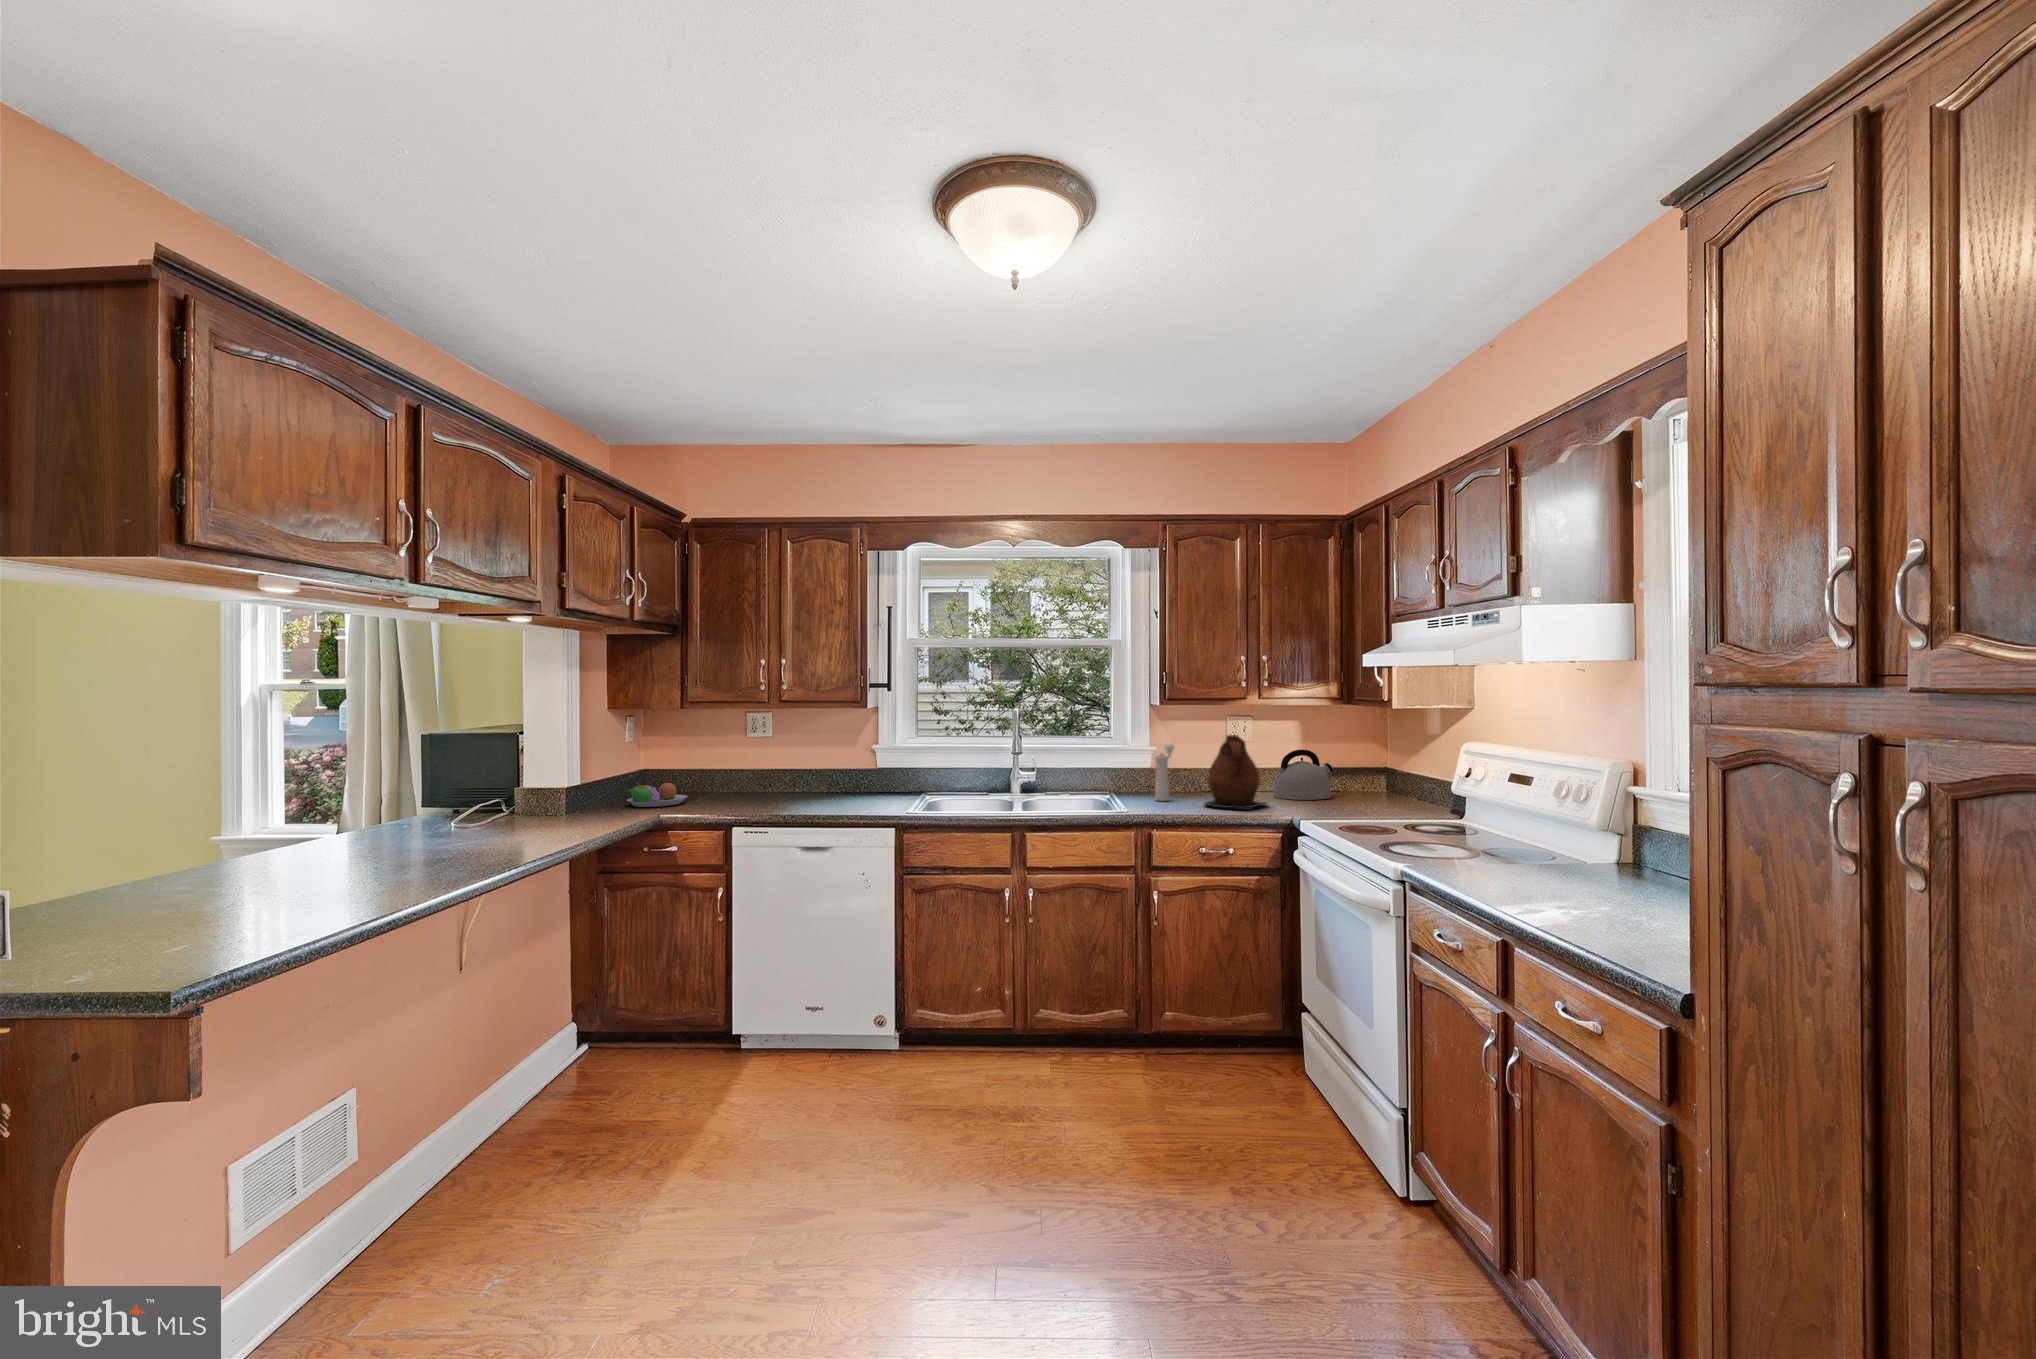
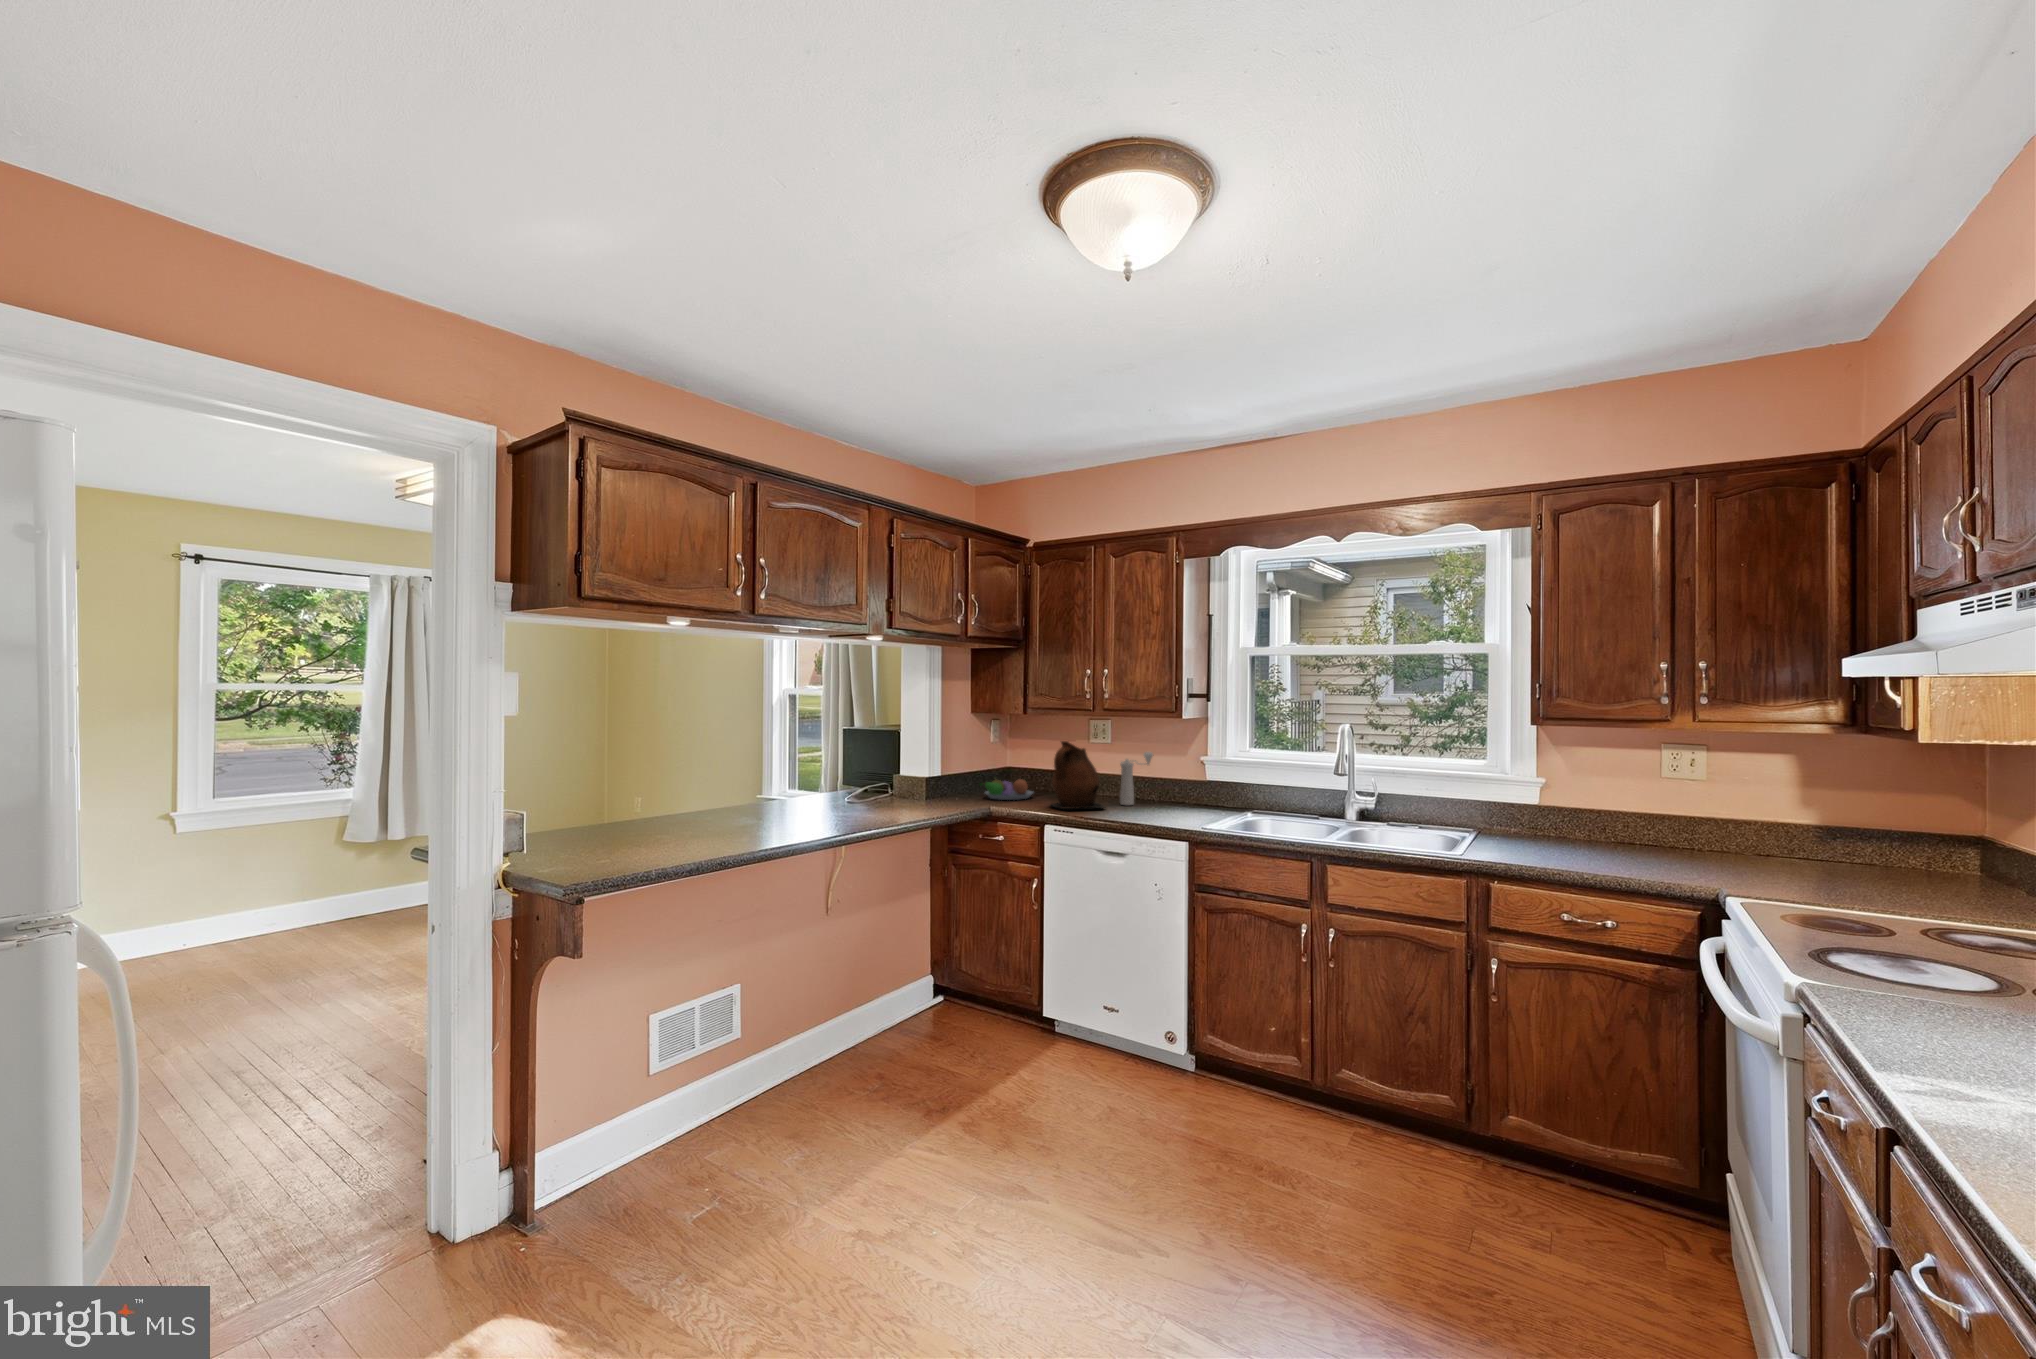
ceramic pitcher: present [1205,735,1267,809] -> present [1051,741,1105,809]
pepper mill: present [1155,744,1175,801] -> present [1120,752,1153,805]
kettle: present [1274,750,1333,800] -> none [1727,796,1840,871]

